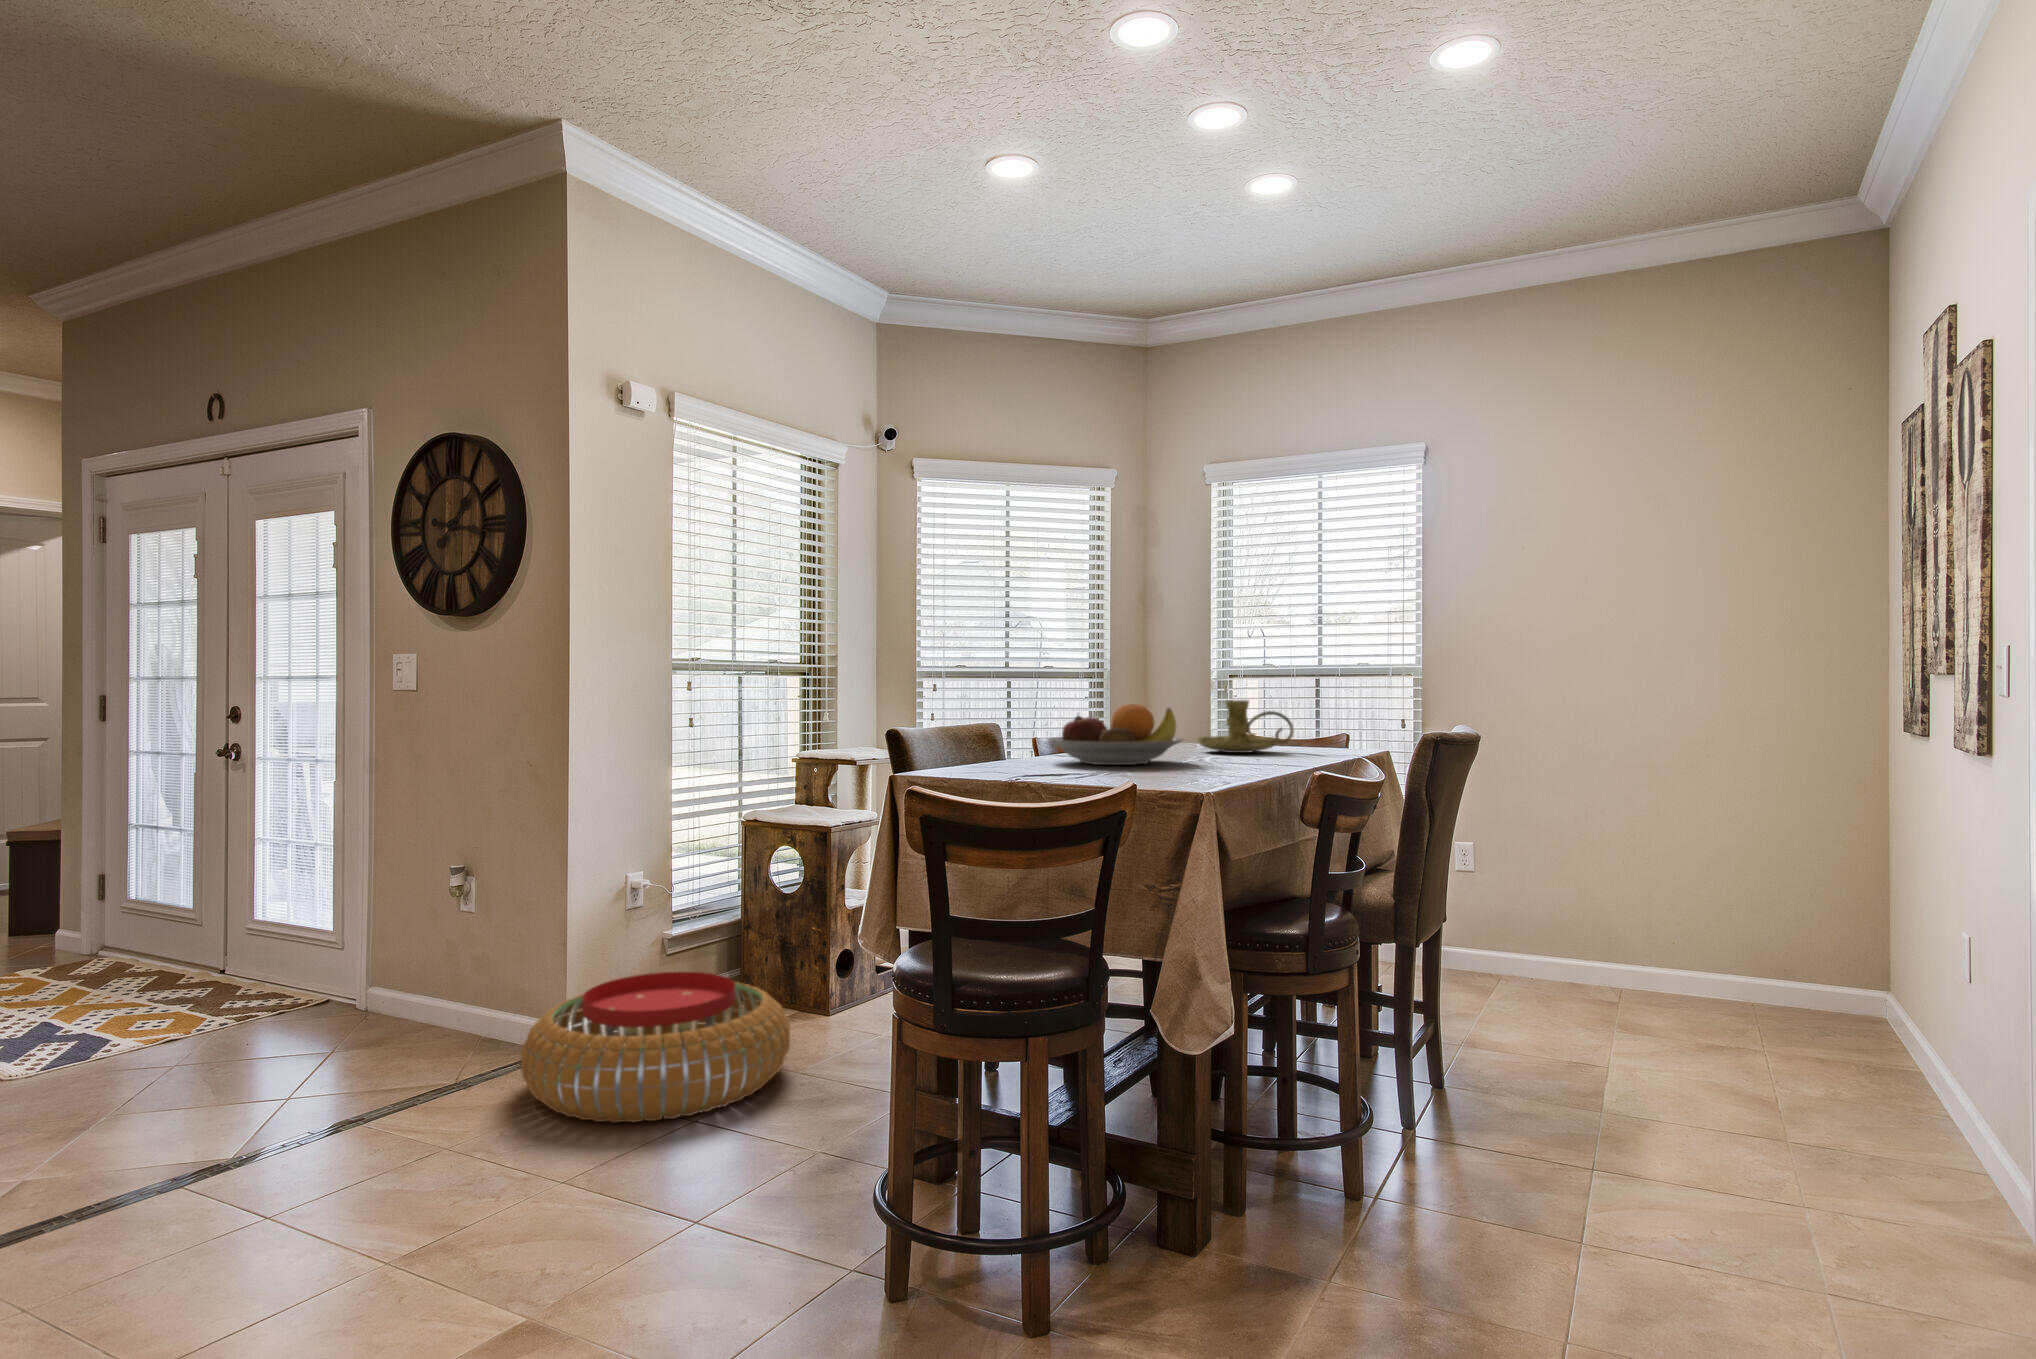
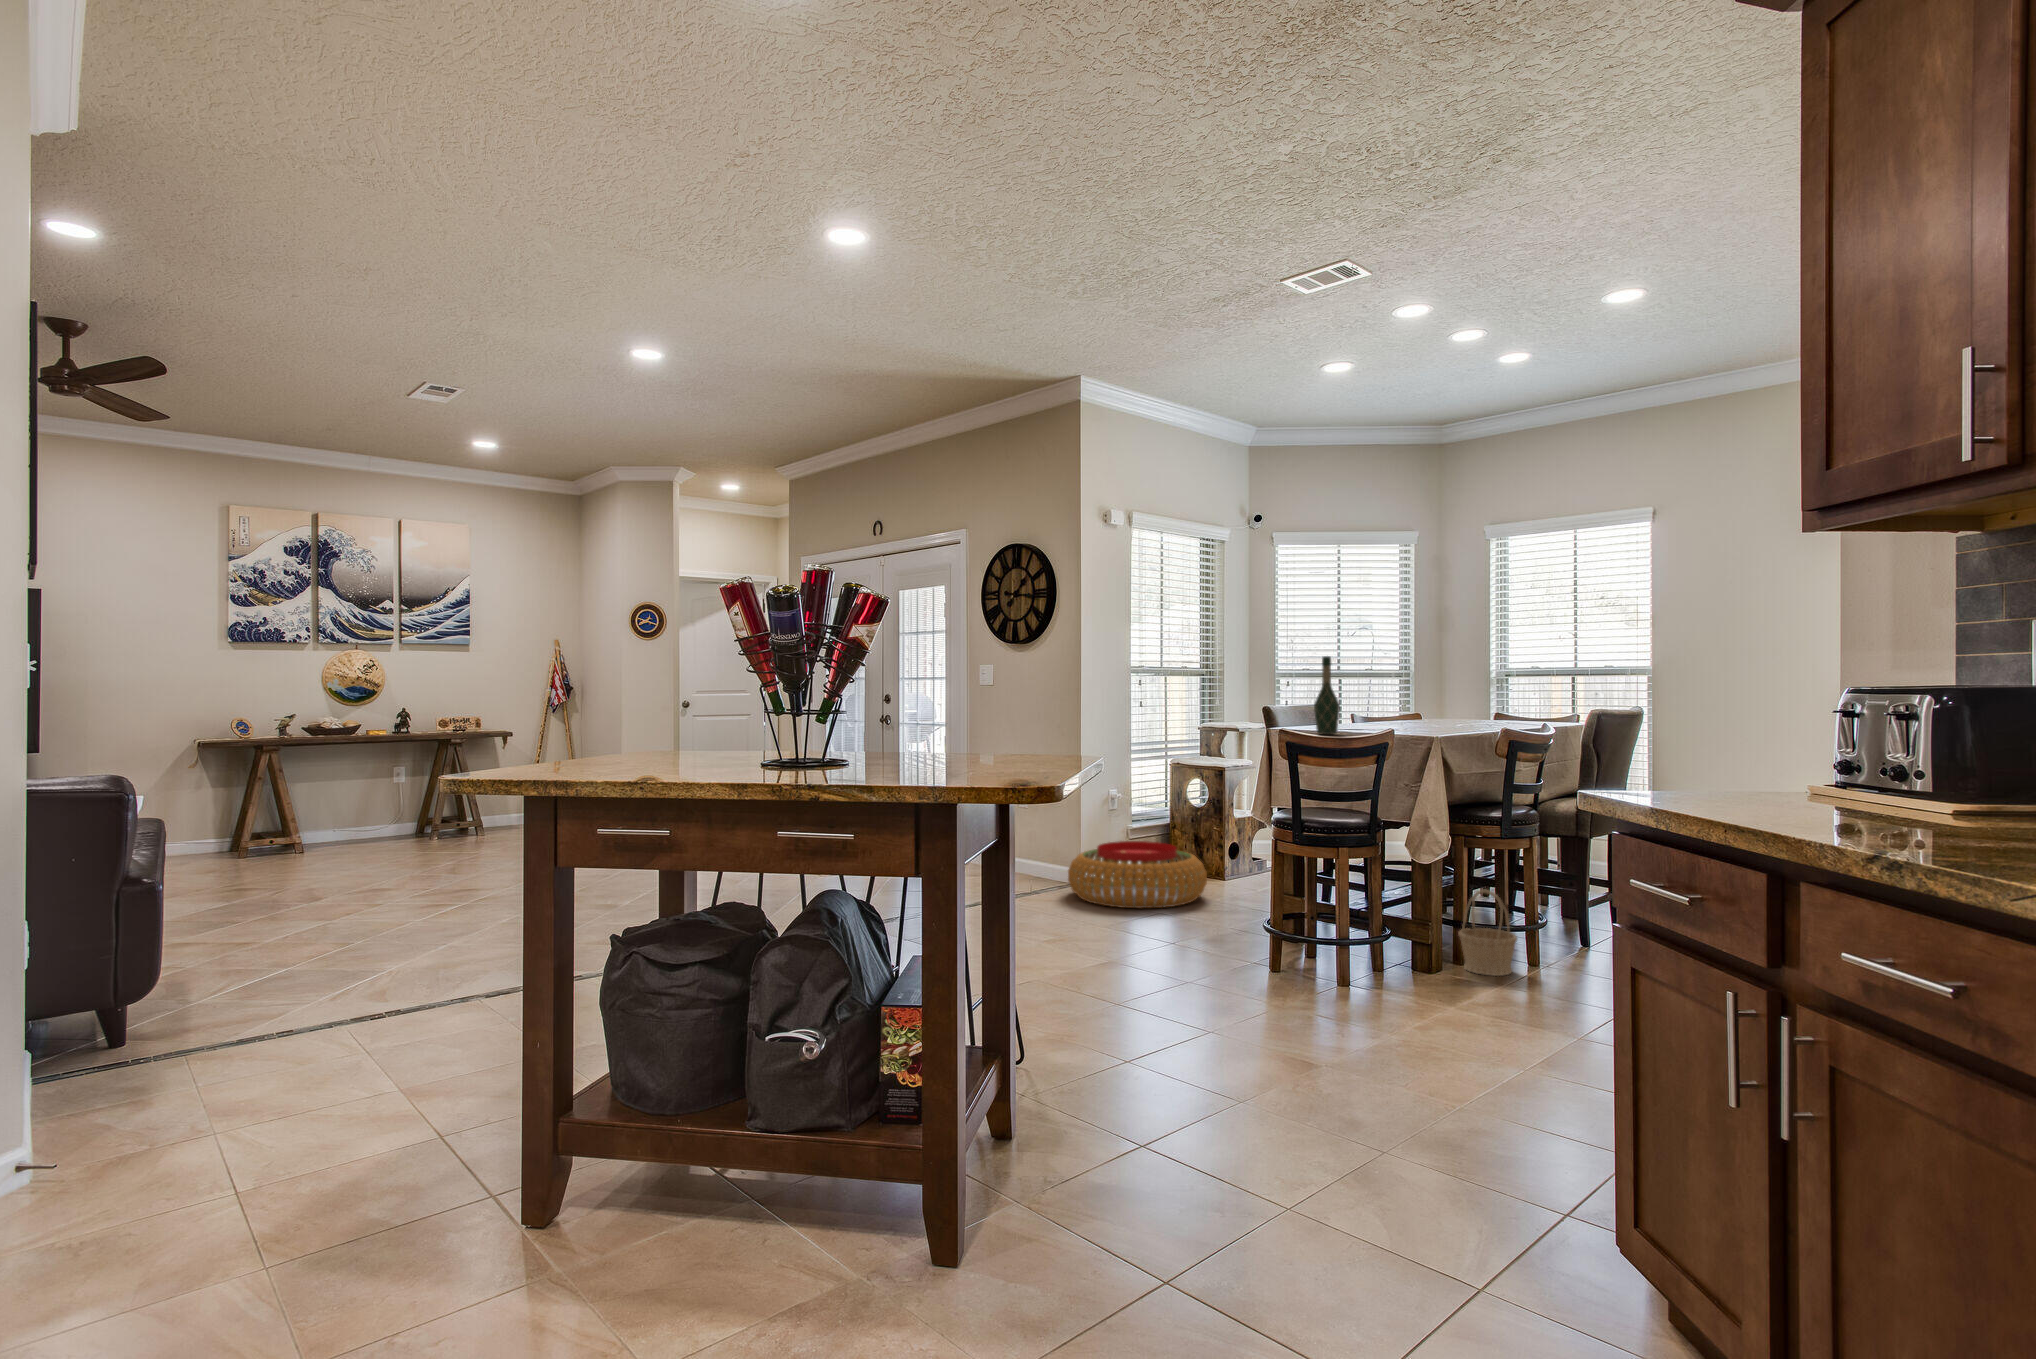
wine bottle: none [984,634,1036,799] -> present [1314,656,1340,734]
candle holder: present [1198,700,1294,753] -> none [1455,691,1519,723]
fruit bowl: present [1047,704,1183,765] -> none [1354,692,1437,726]
basket: none [1256,1096,1366,1278] -> present [1458,890,1517,976]

